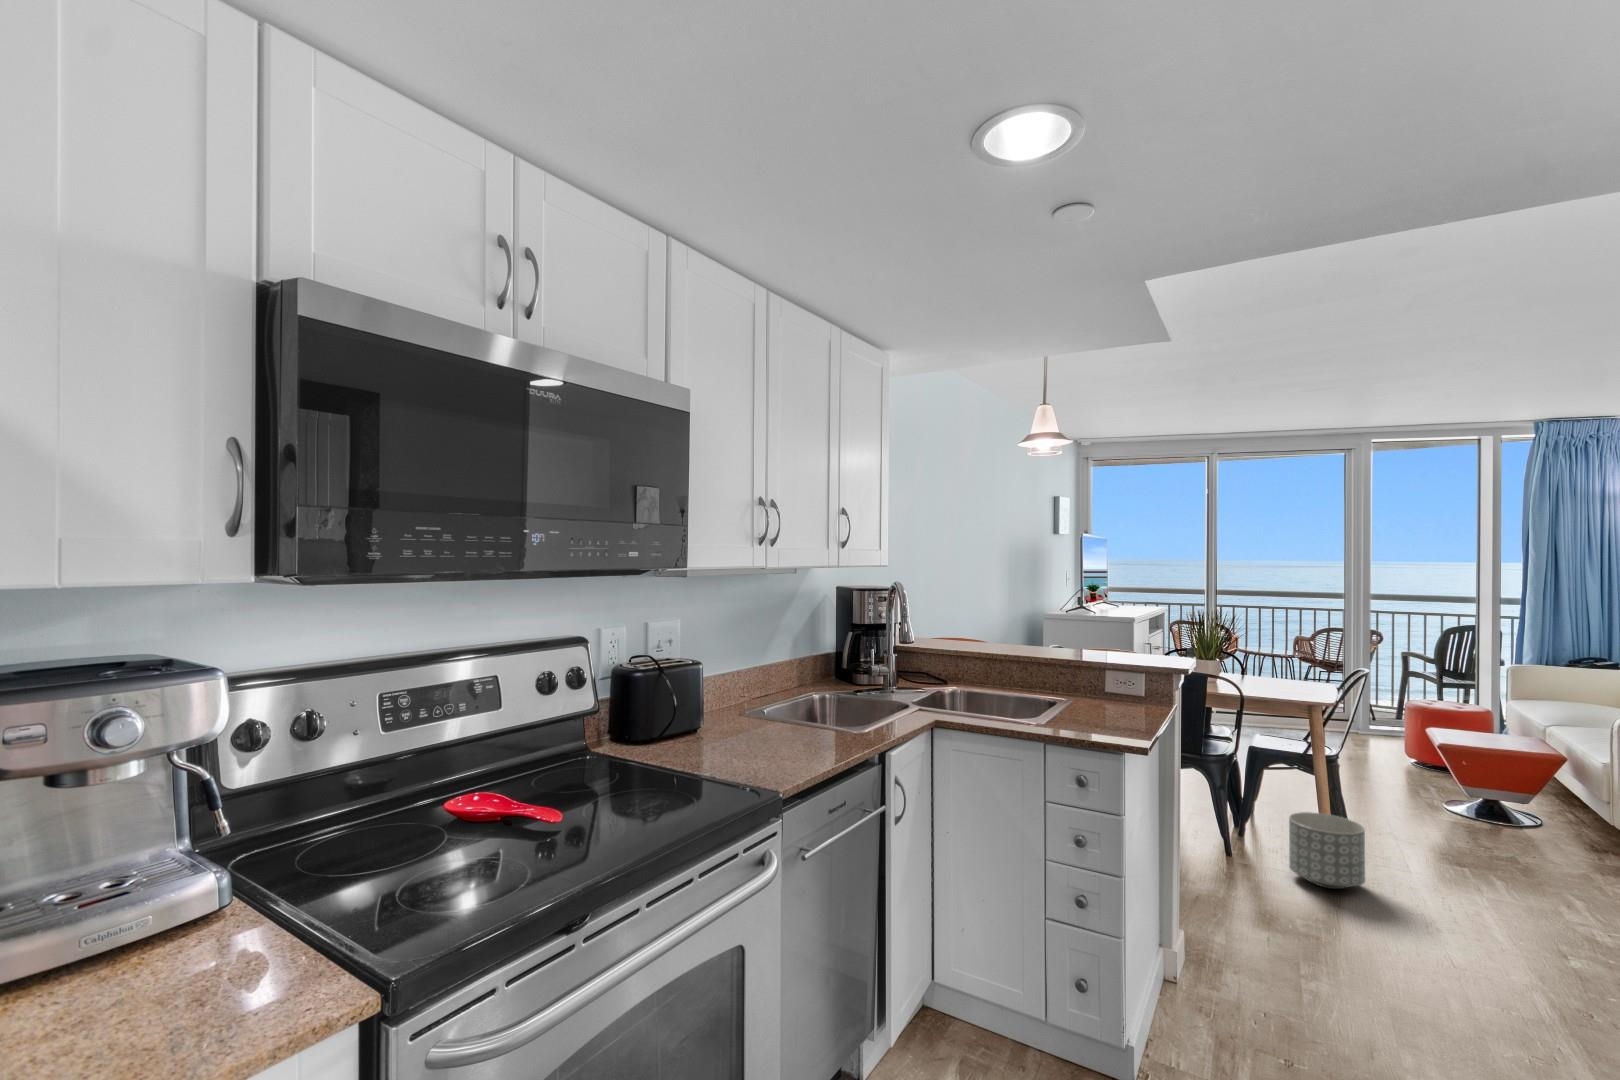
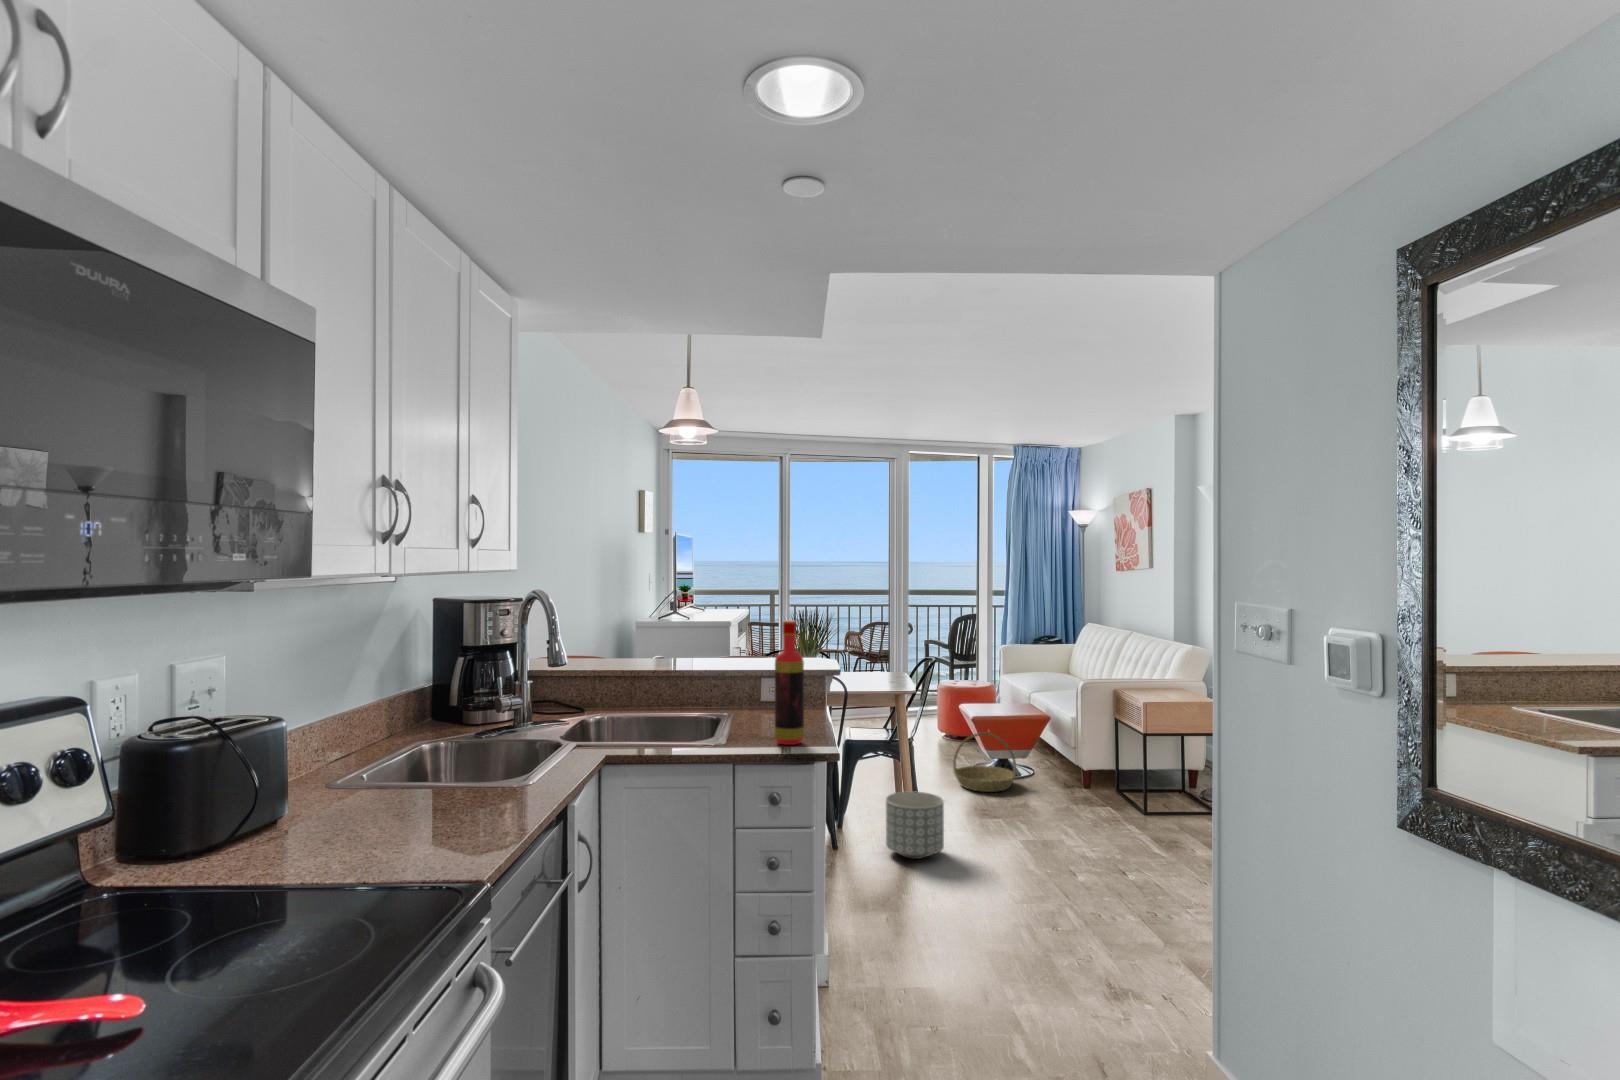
bottle: none [1092,614,1121,732] -> present [775,620,804,745]
basket: none [1408,764,1503,838] -> present [953,733,1016,792]

